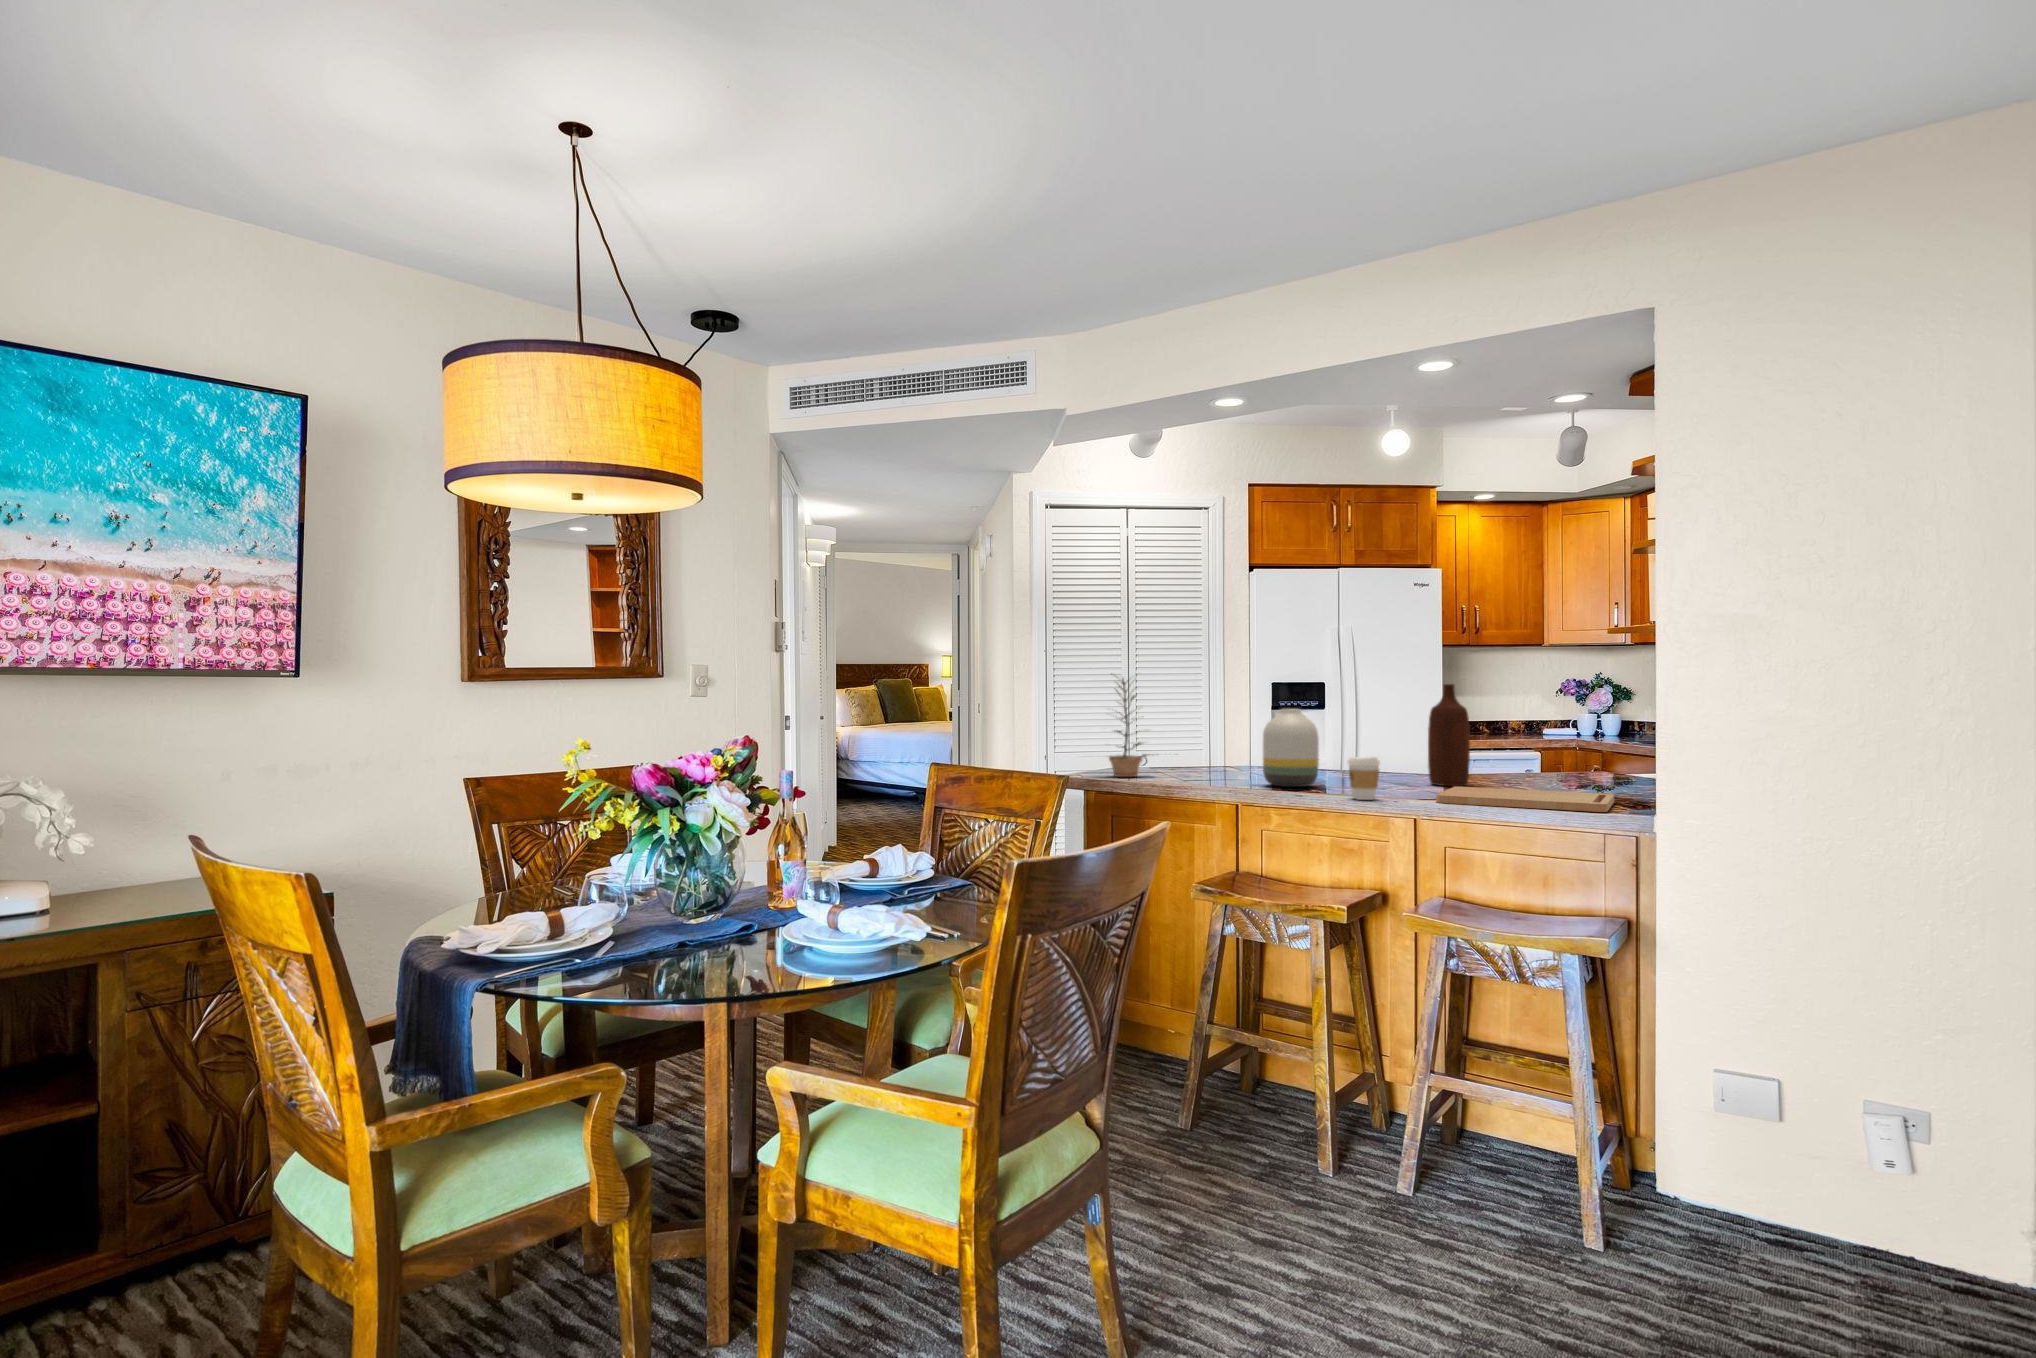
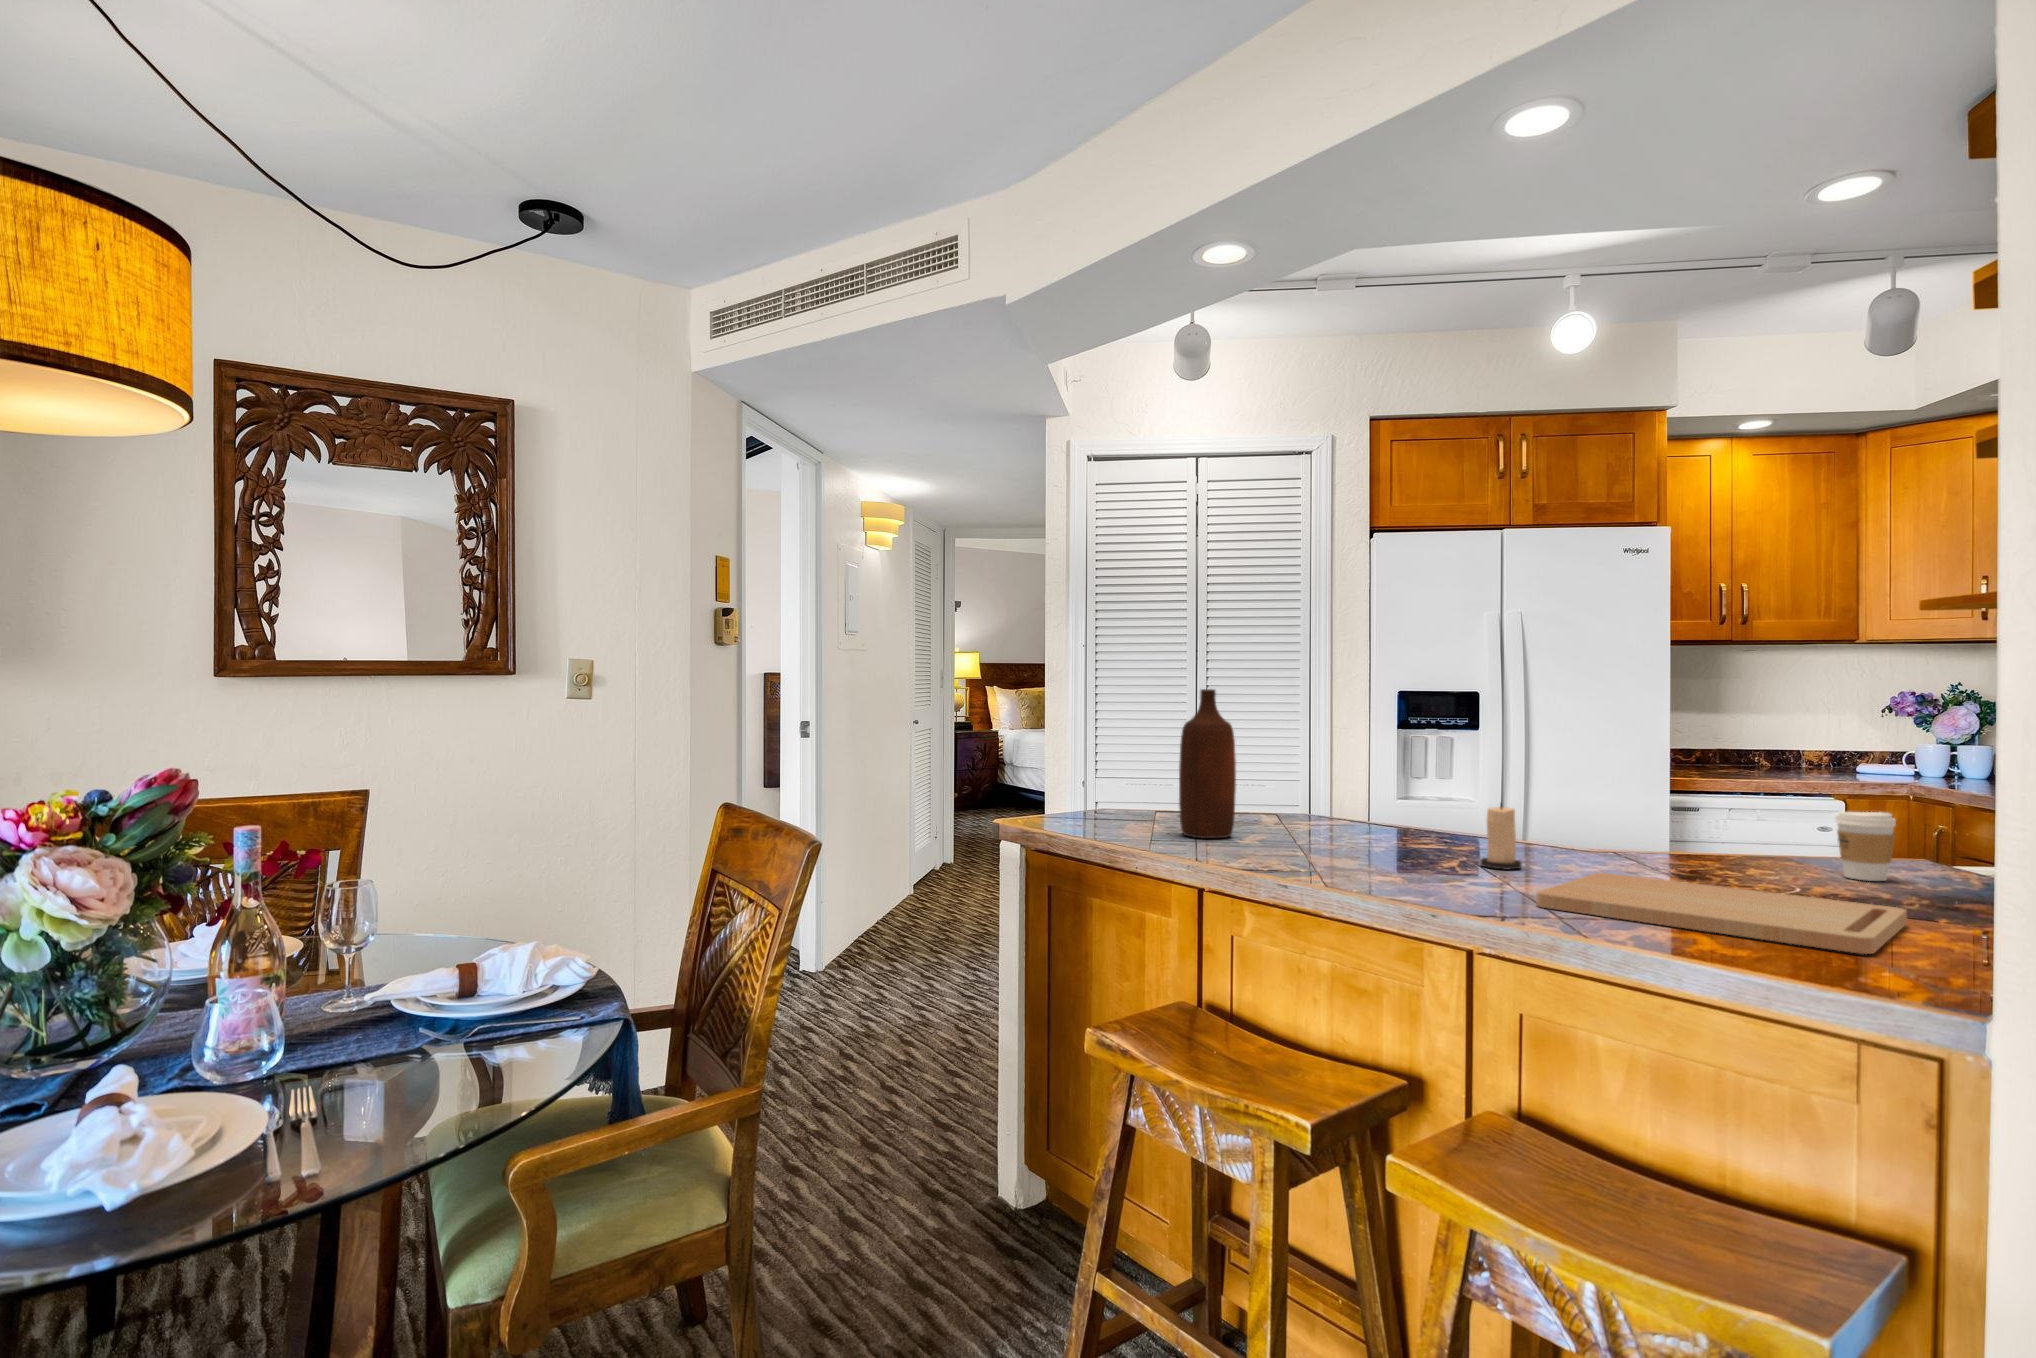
plant: present [1109,678,1158,777] -> none [1073,675,1158,827]
bottle: present [1428,684,1470,786] -> present [1179,689,1236,838]
vase: present [1263,709,1319,787] -> none [1283,732,1372,857]
candle: none [1383,749,1406,789] -> present [1480,804,1522,869]
coffee cup: present [1348,757,1380,800] -> present [1835,812,1896,881]

